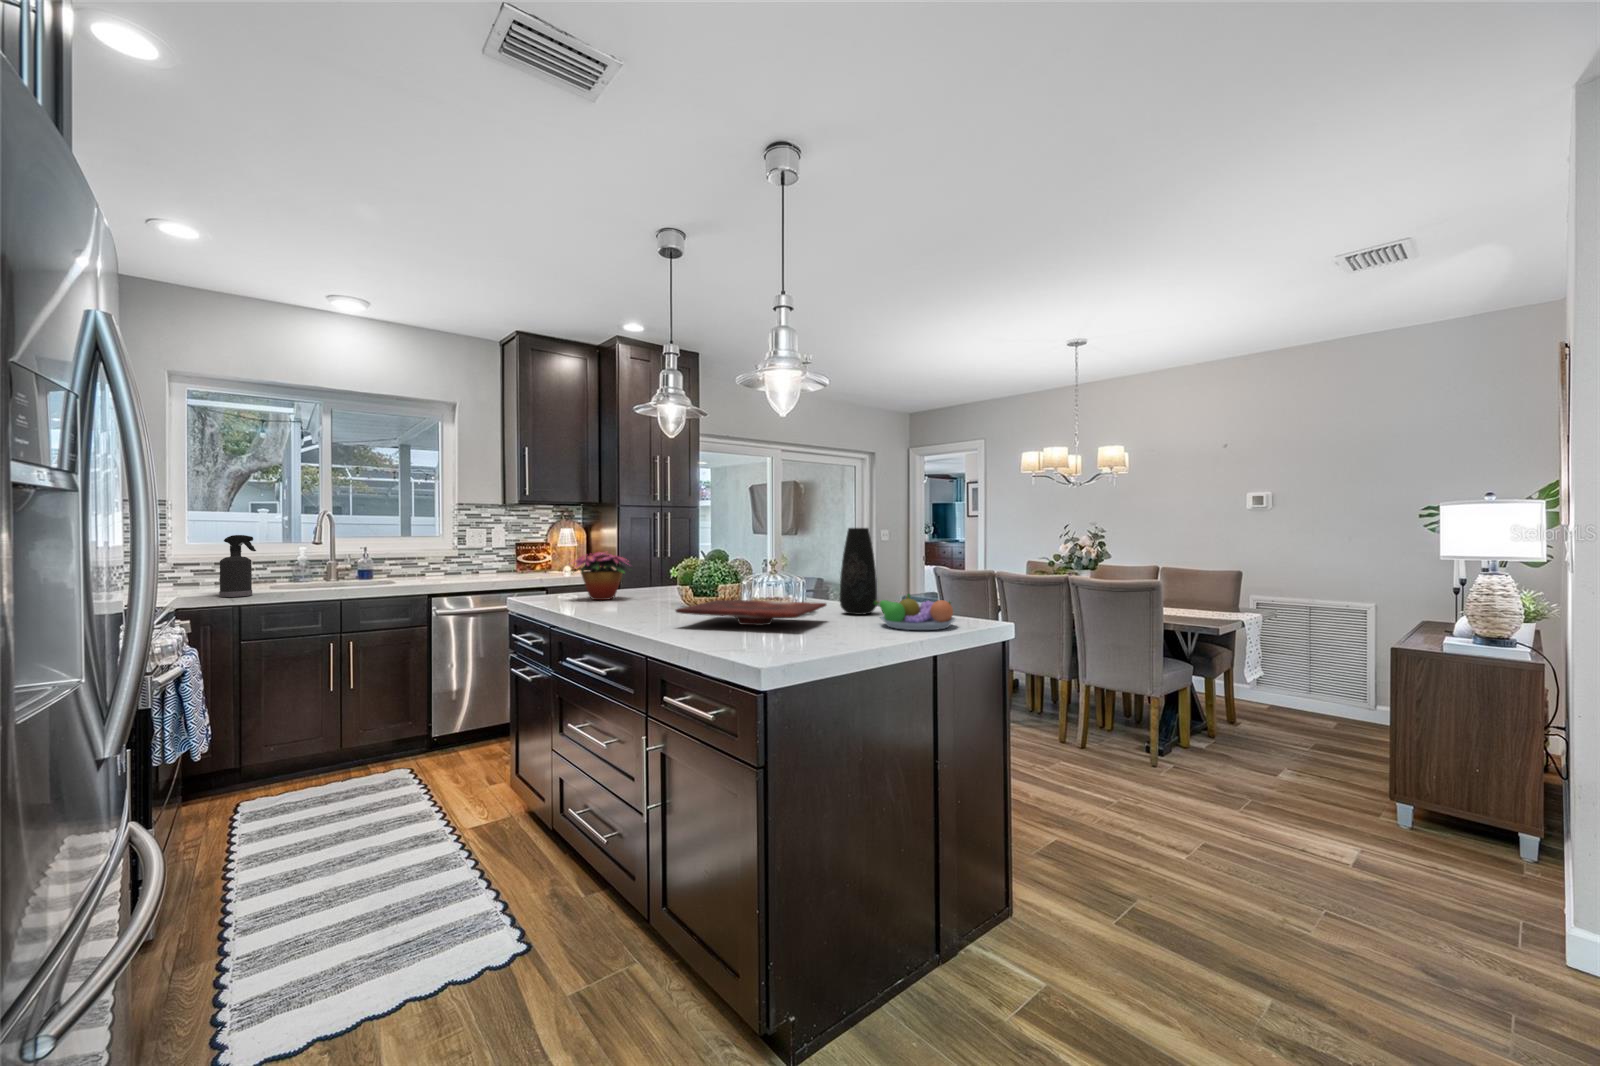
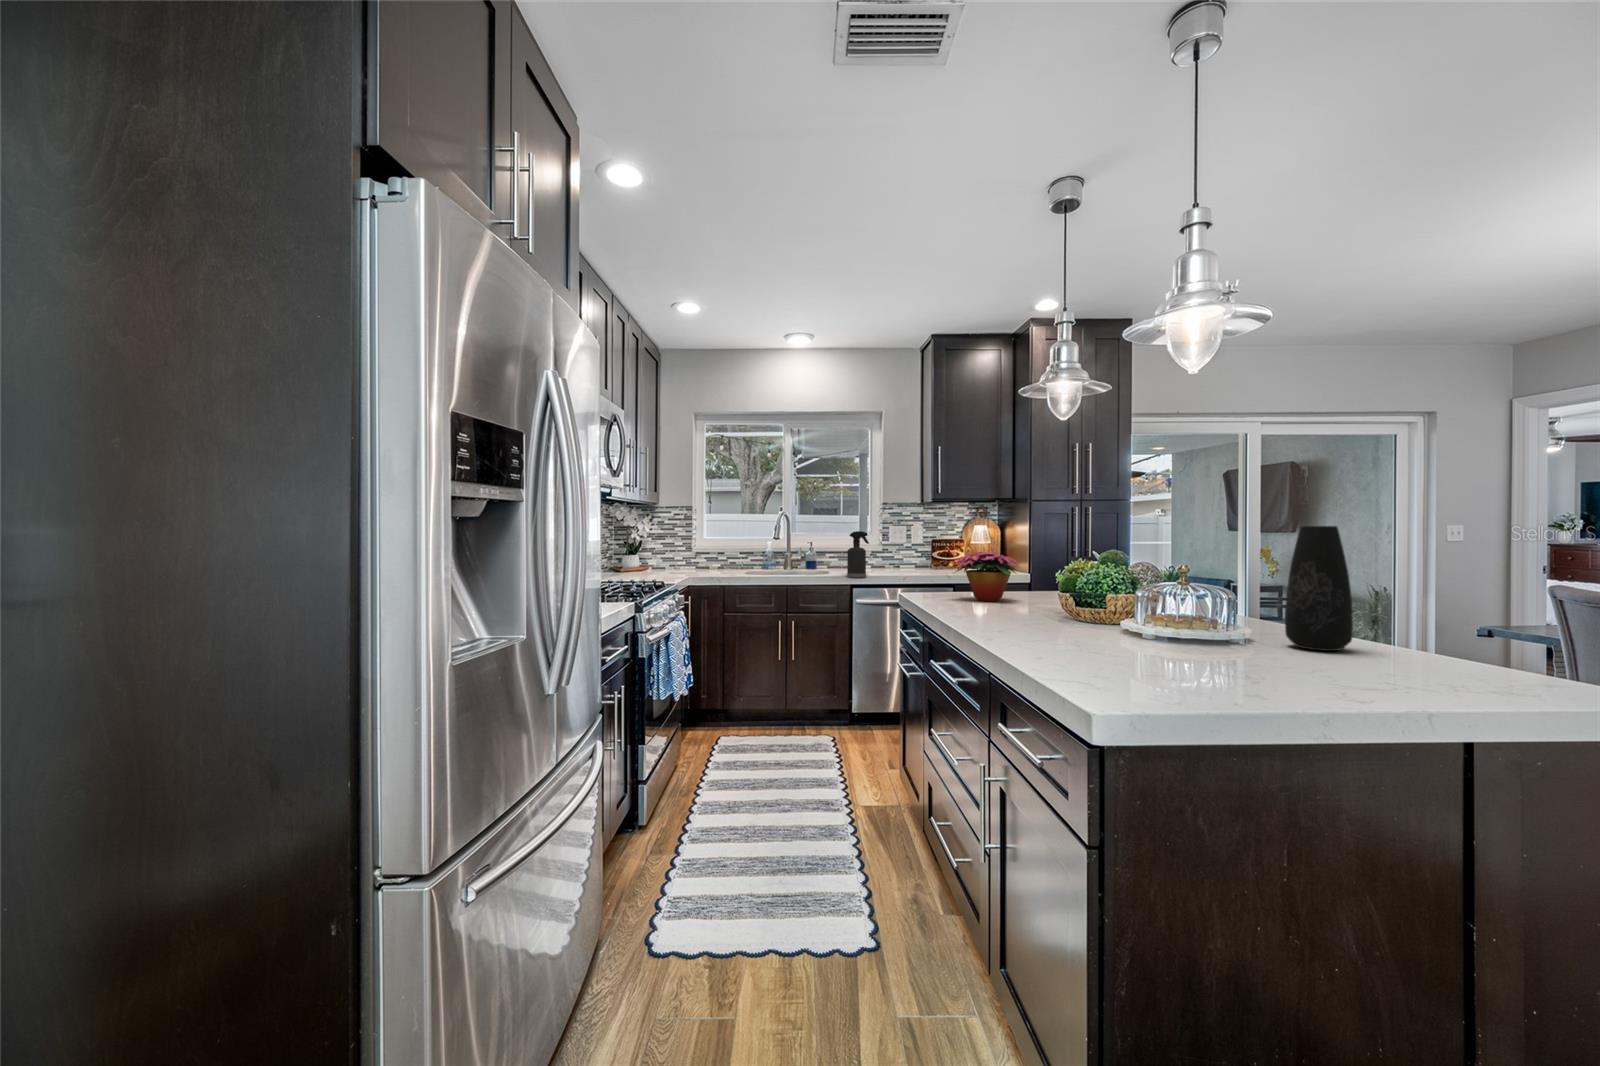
spray bottle: present [219,535,256,597] -> present [847,531,869,578]
fruit bowl: present [874,594,955,630] -> none [1335,628,1509,693]
cutting board: present [676,600,826,625] -> none [1033,612,1254,651]

